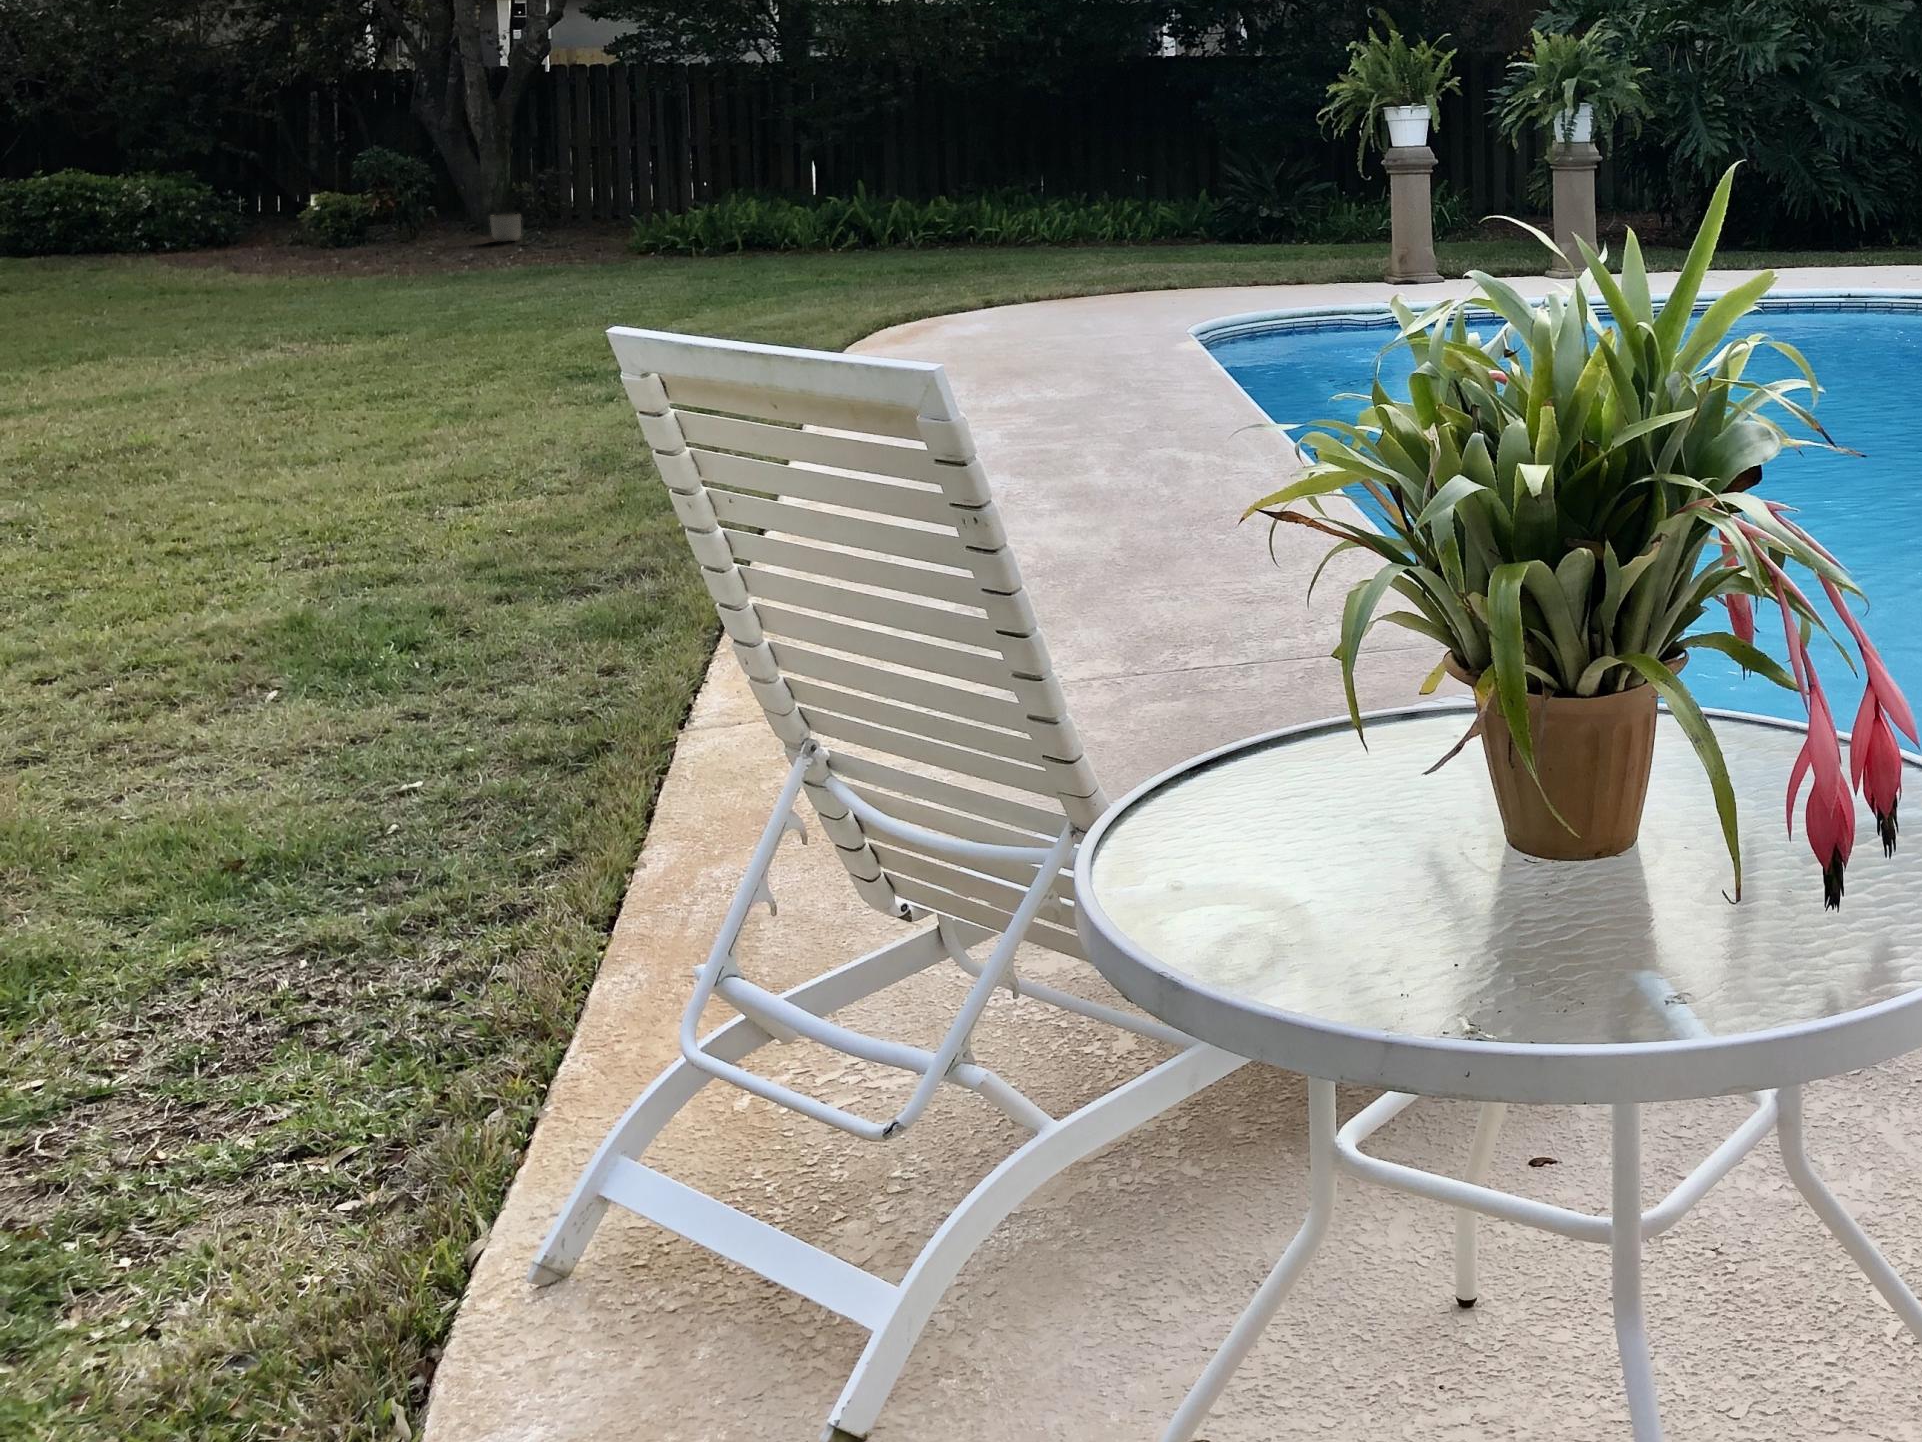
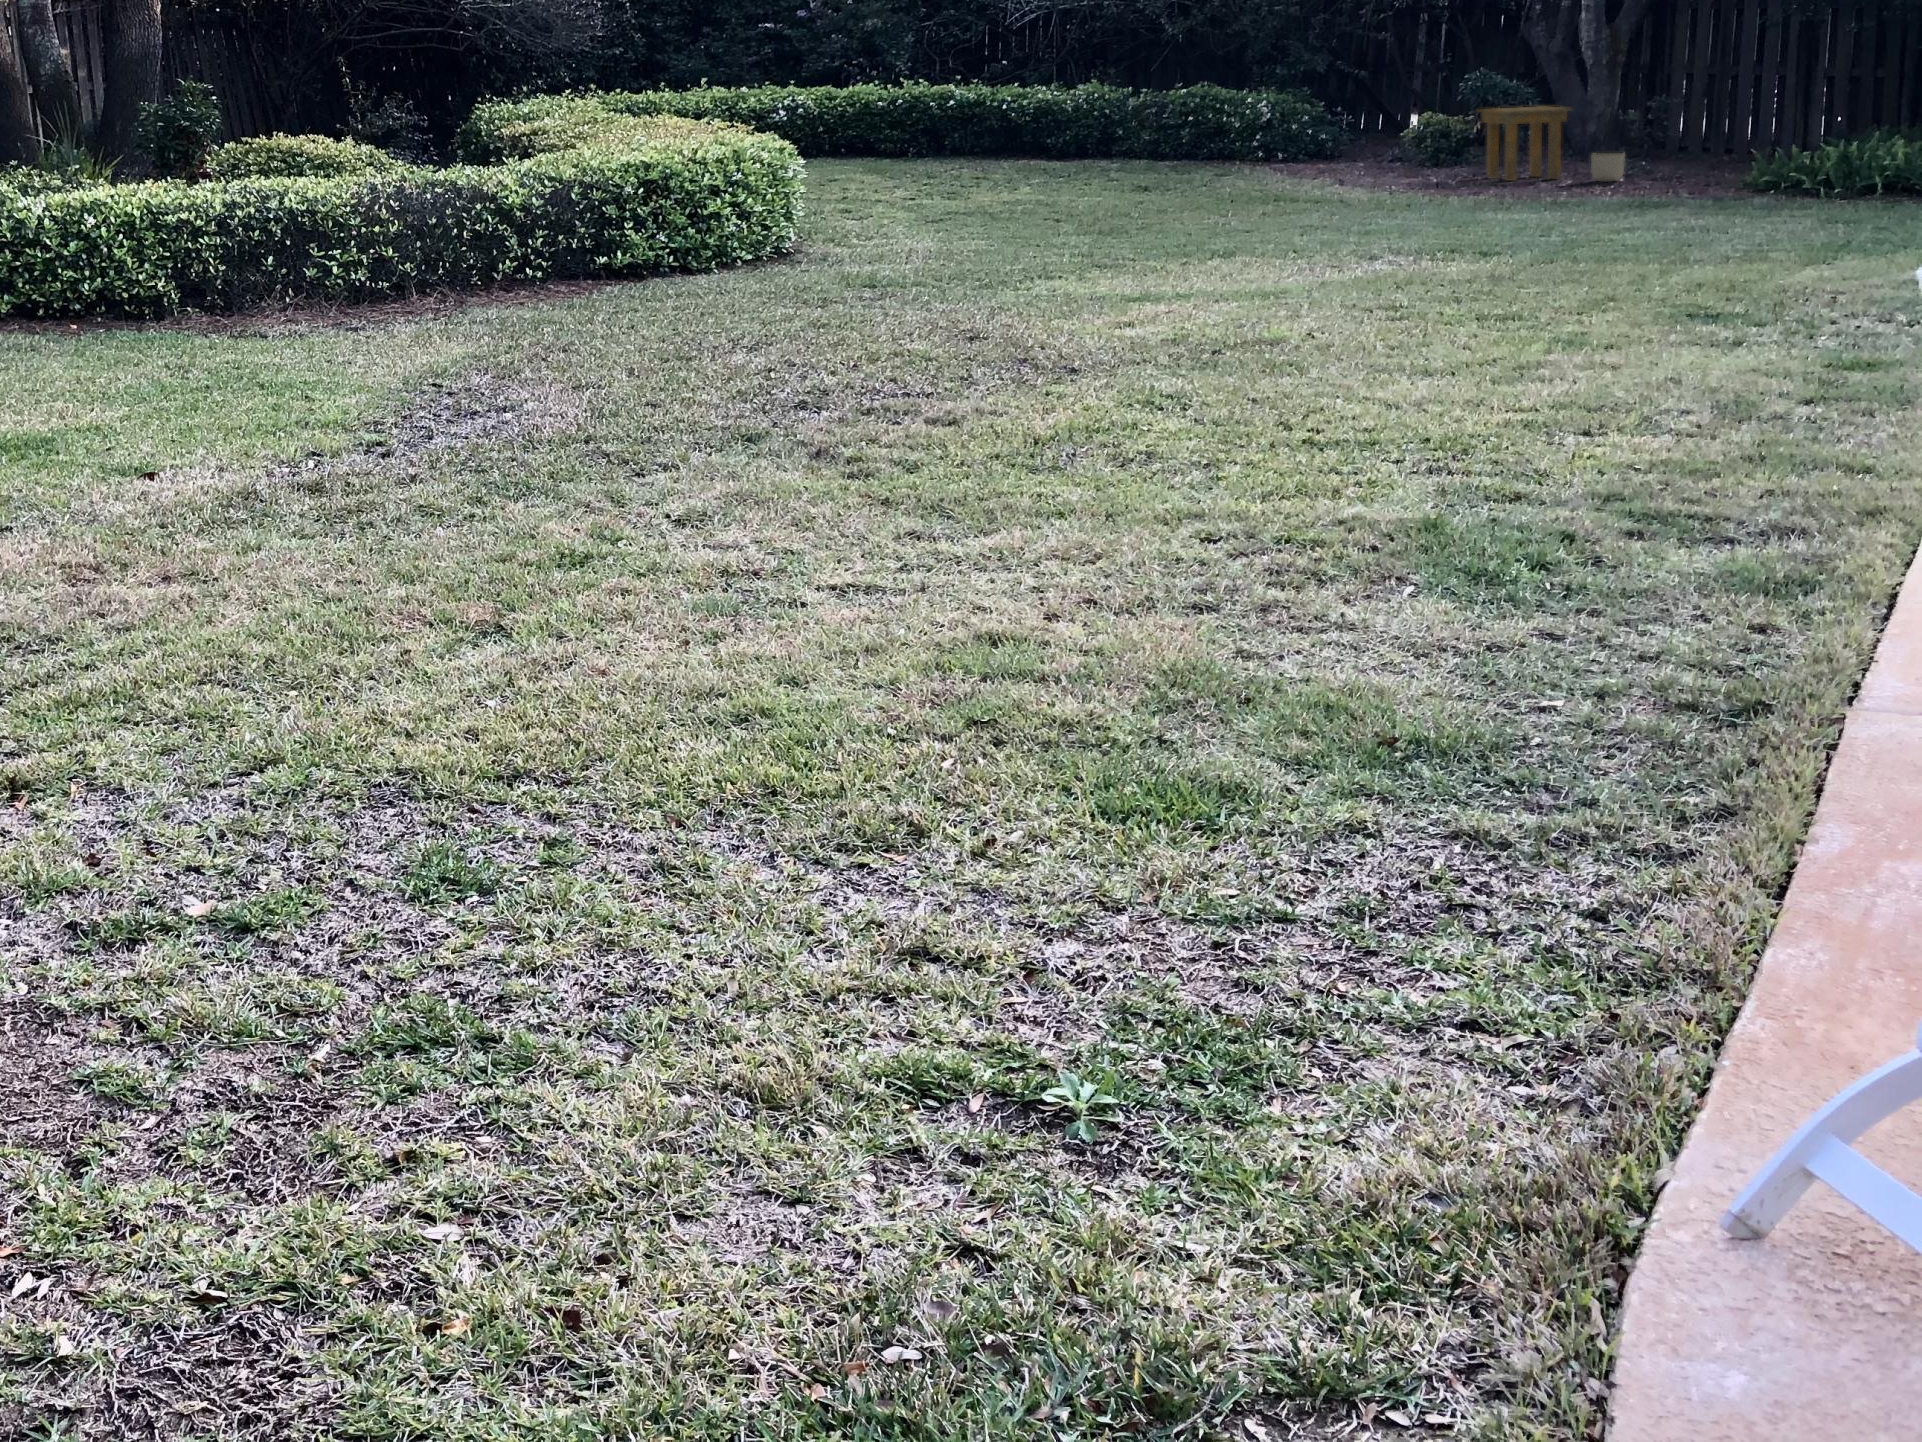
side table: none [377,172,468,244] -> present [1478,107,1571,181]

